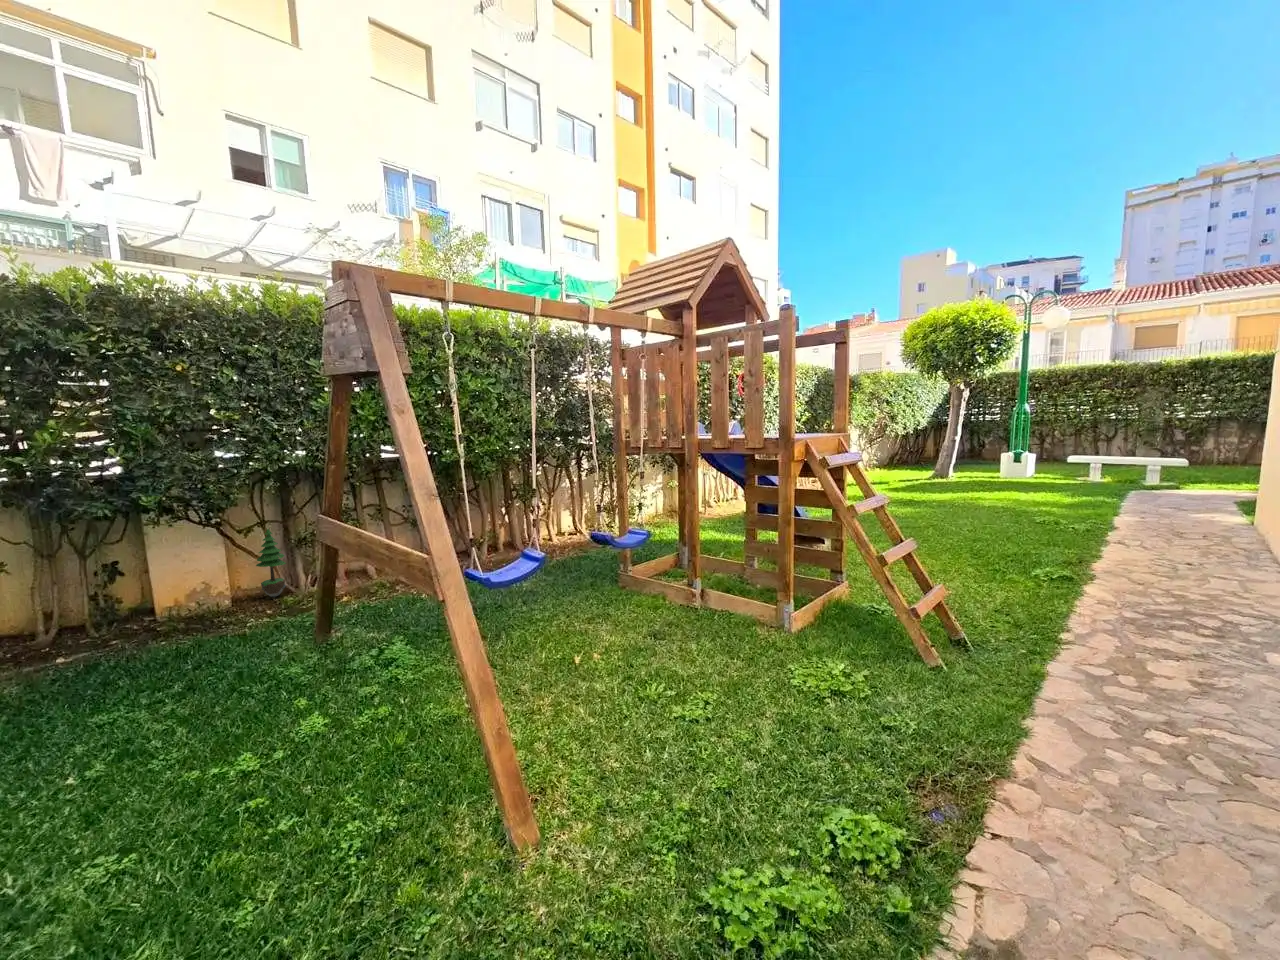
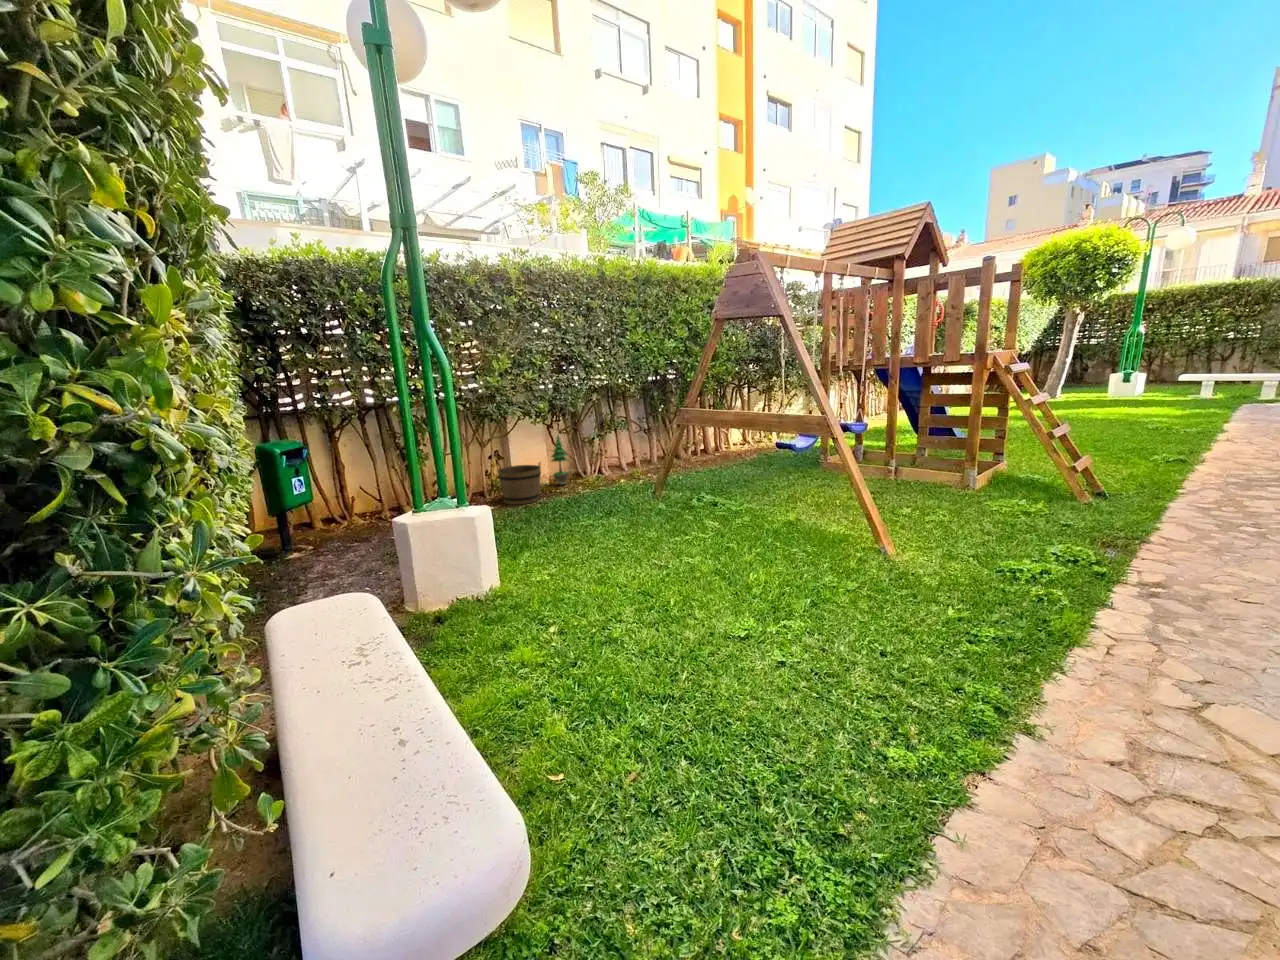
bucket: none [127,573,209,639] -> present [497,462,541,505]

